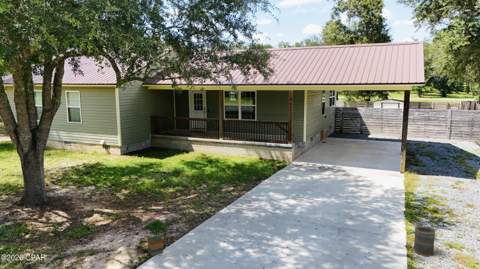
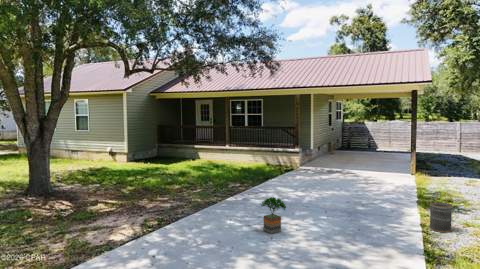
potted tree: present [145,220,168,256] -> present [261,197,286,234]

